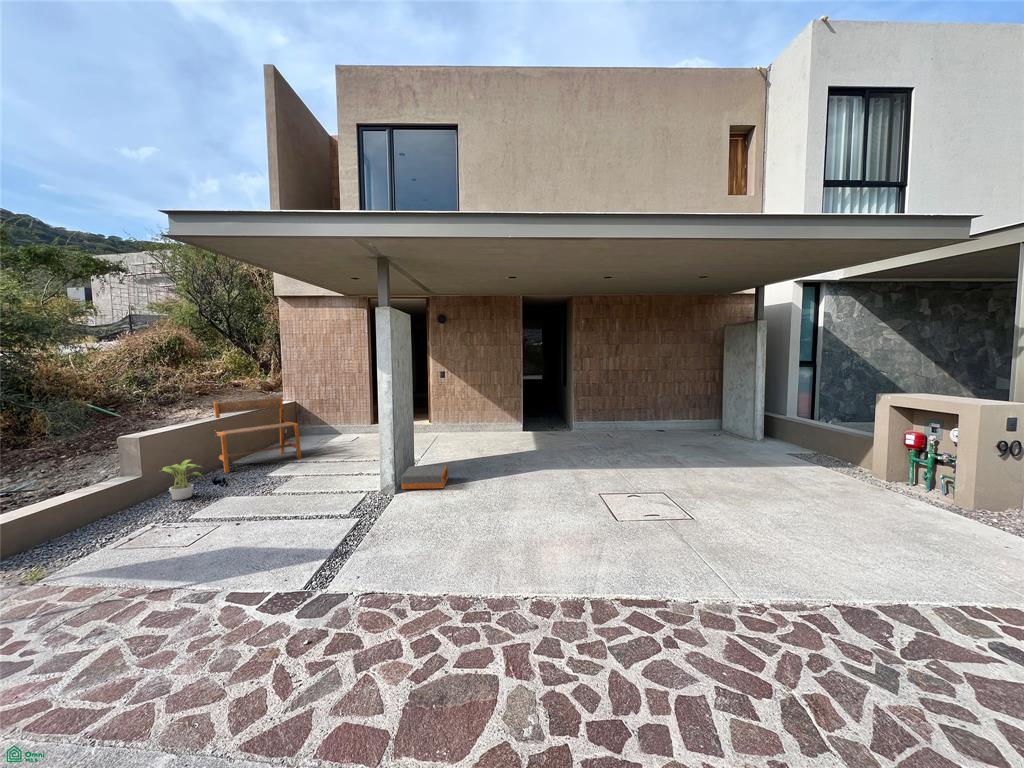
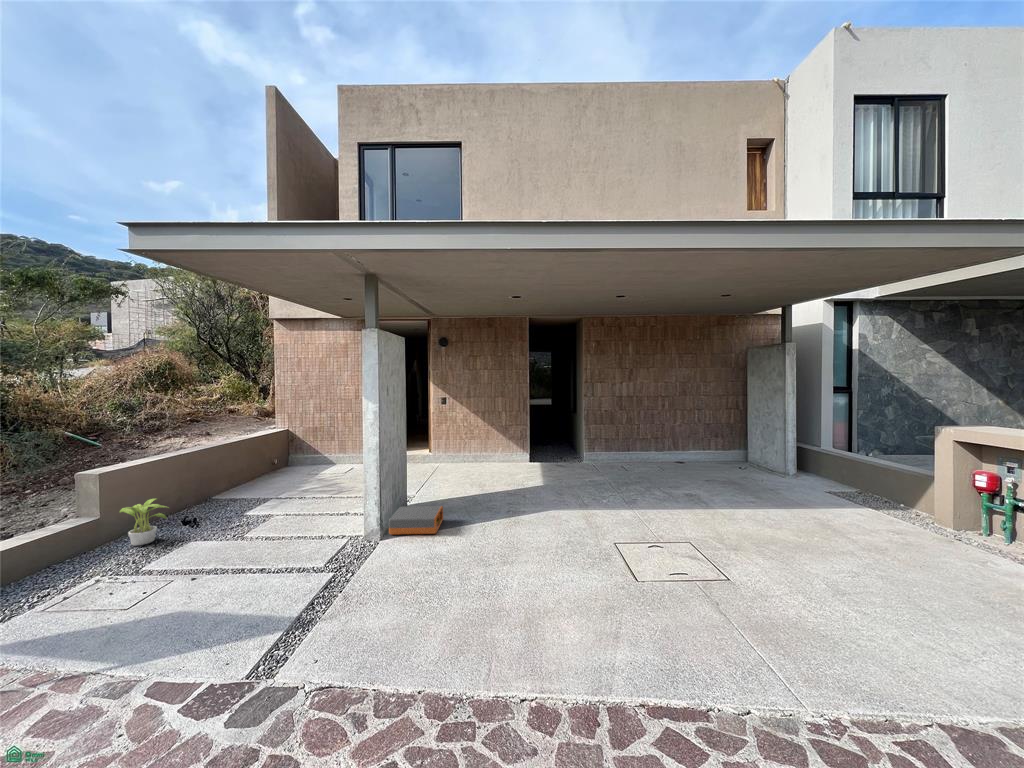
bench: present [213,397,301,473] -> none [190,426,286,511]

